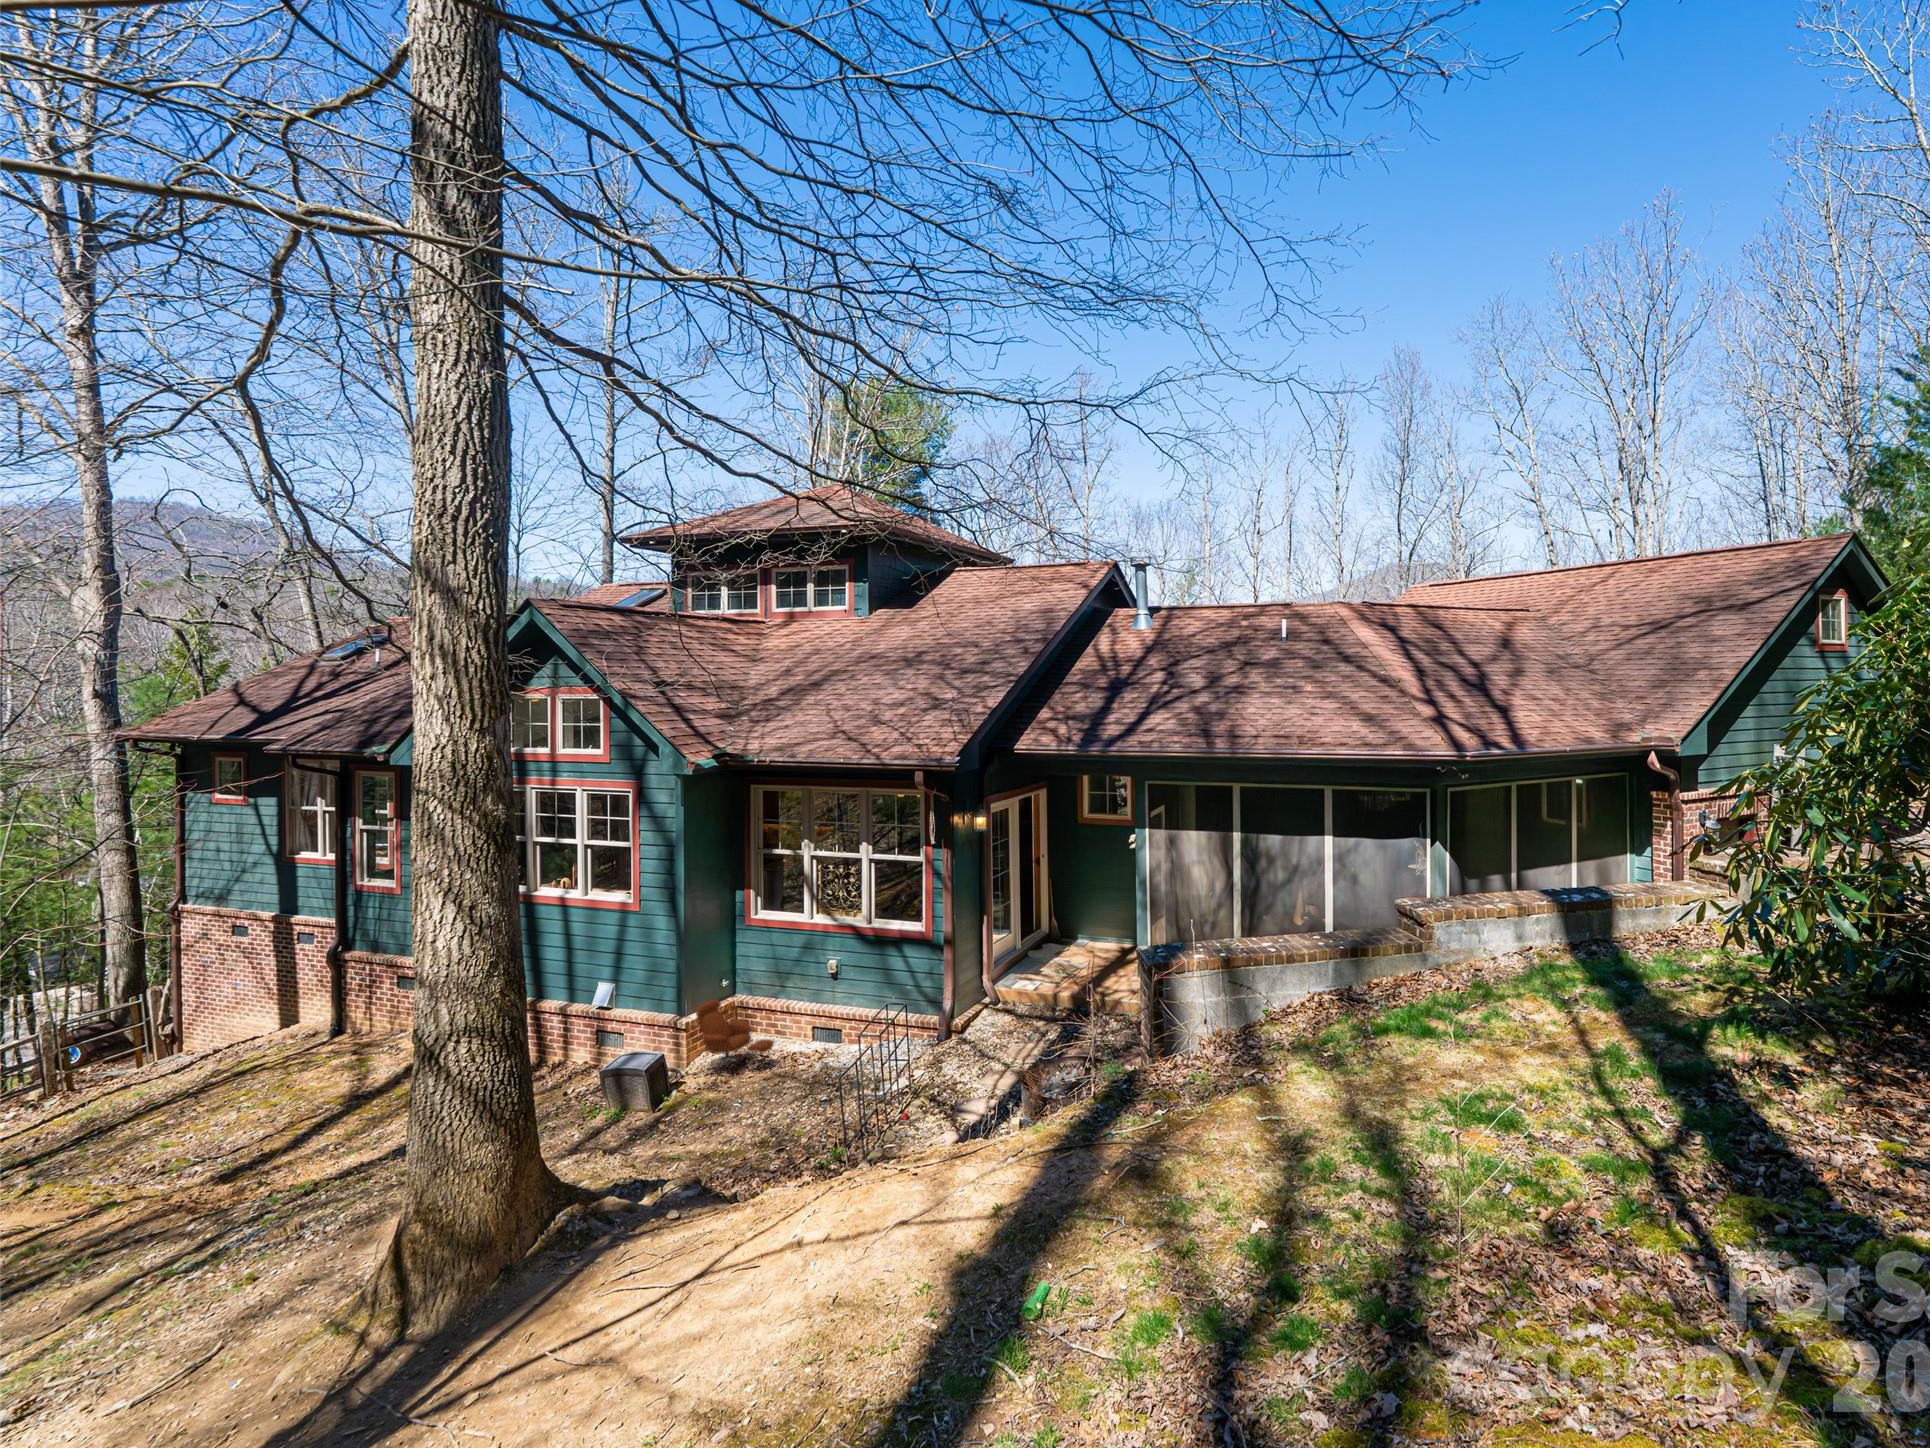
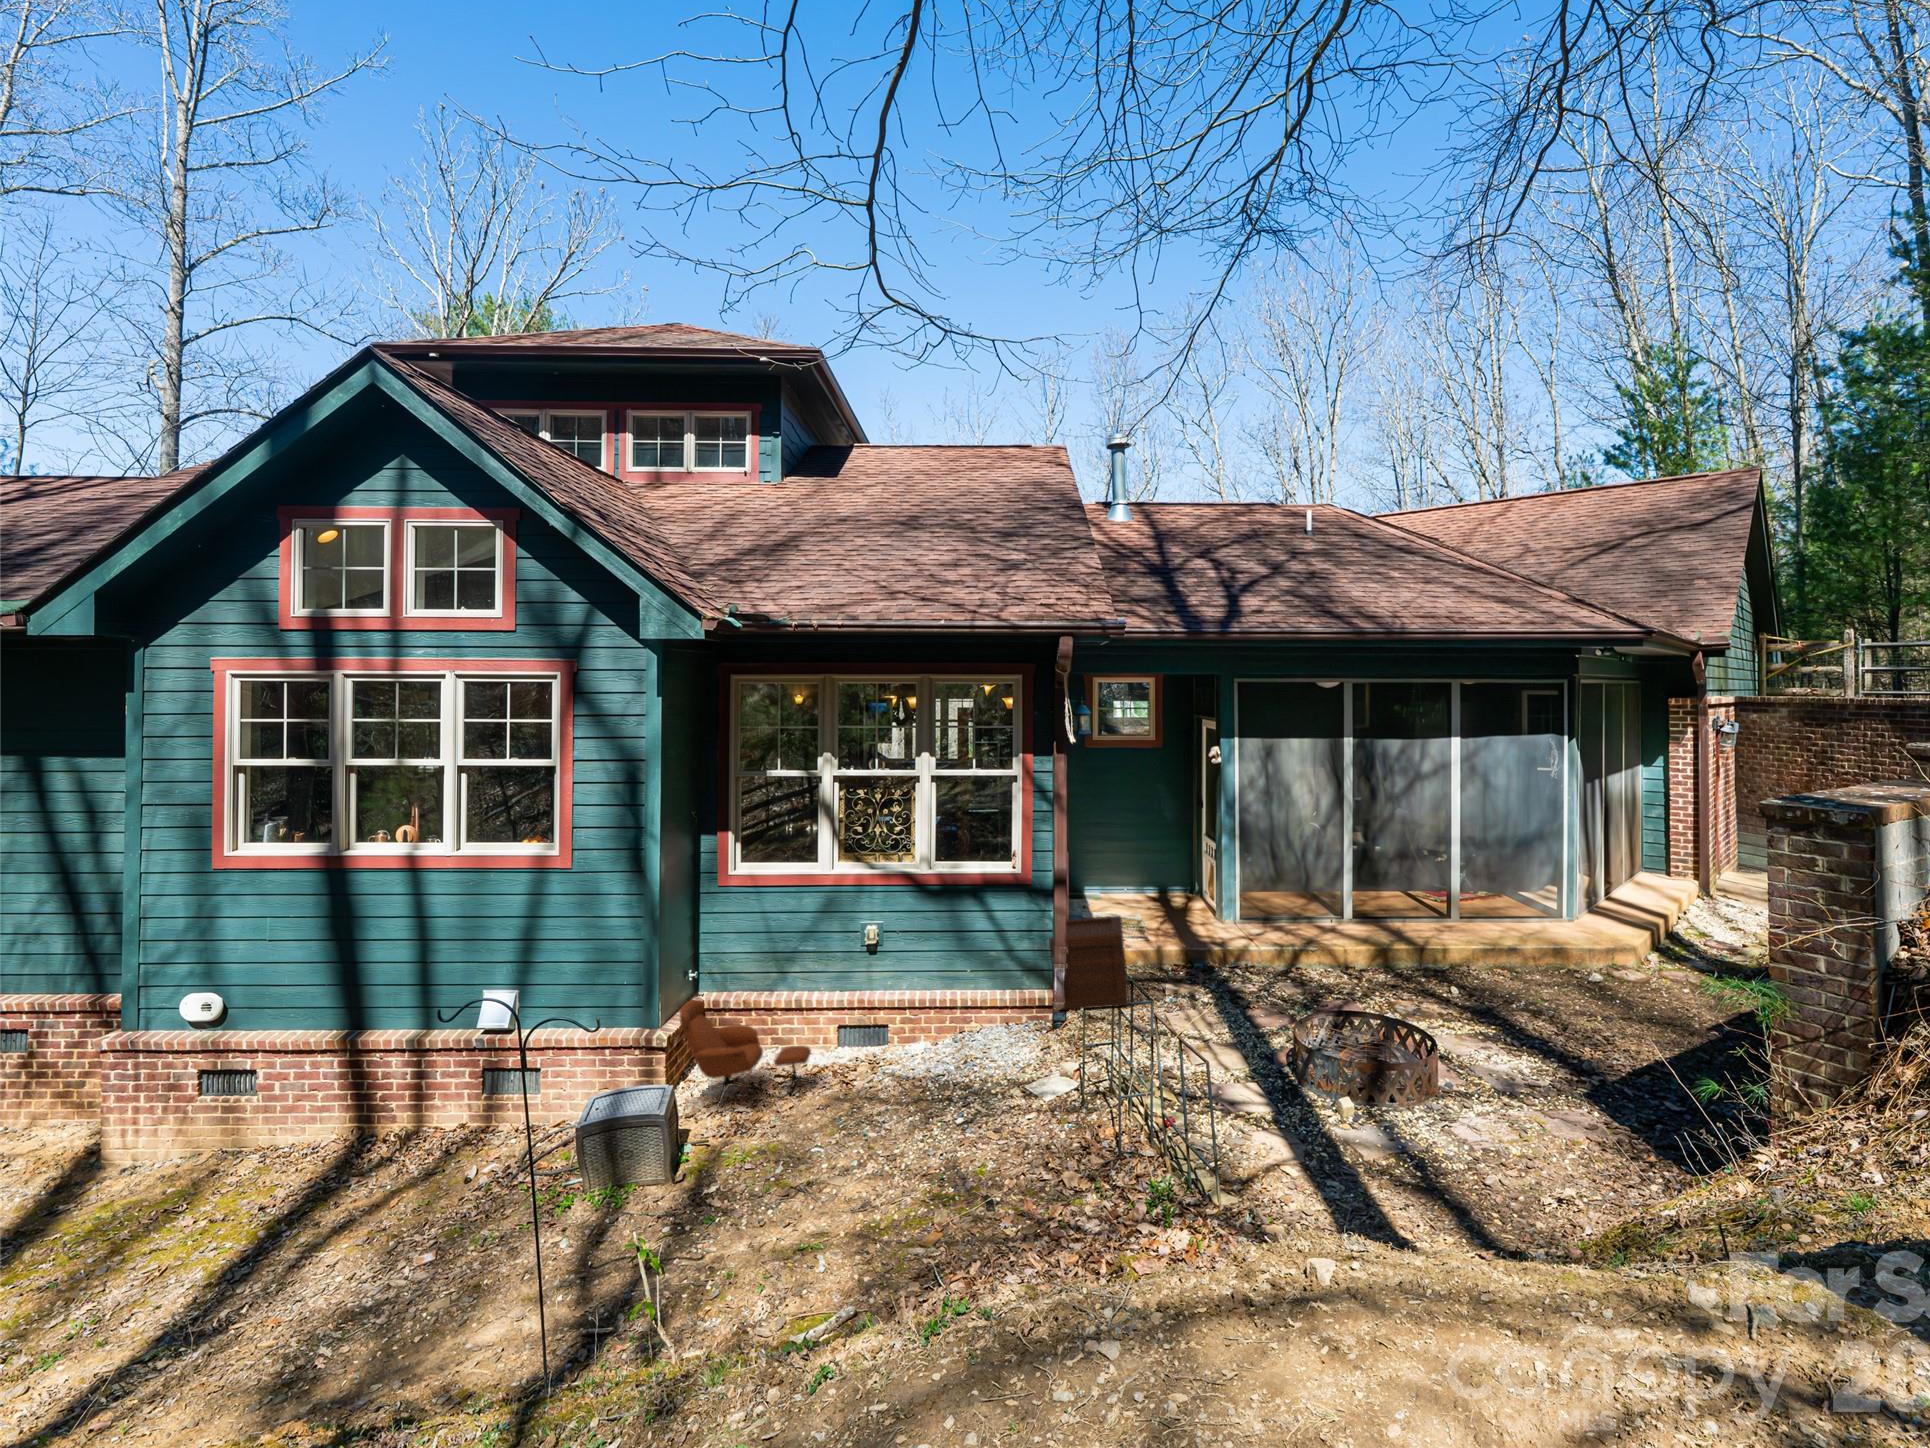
wooden crate: none [948,967,1027,1040] -> present [1049,916,1129,1010]

